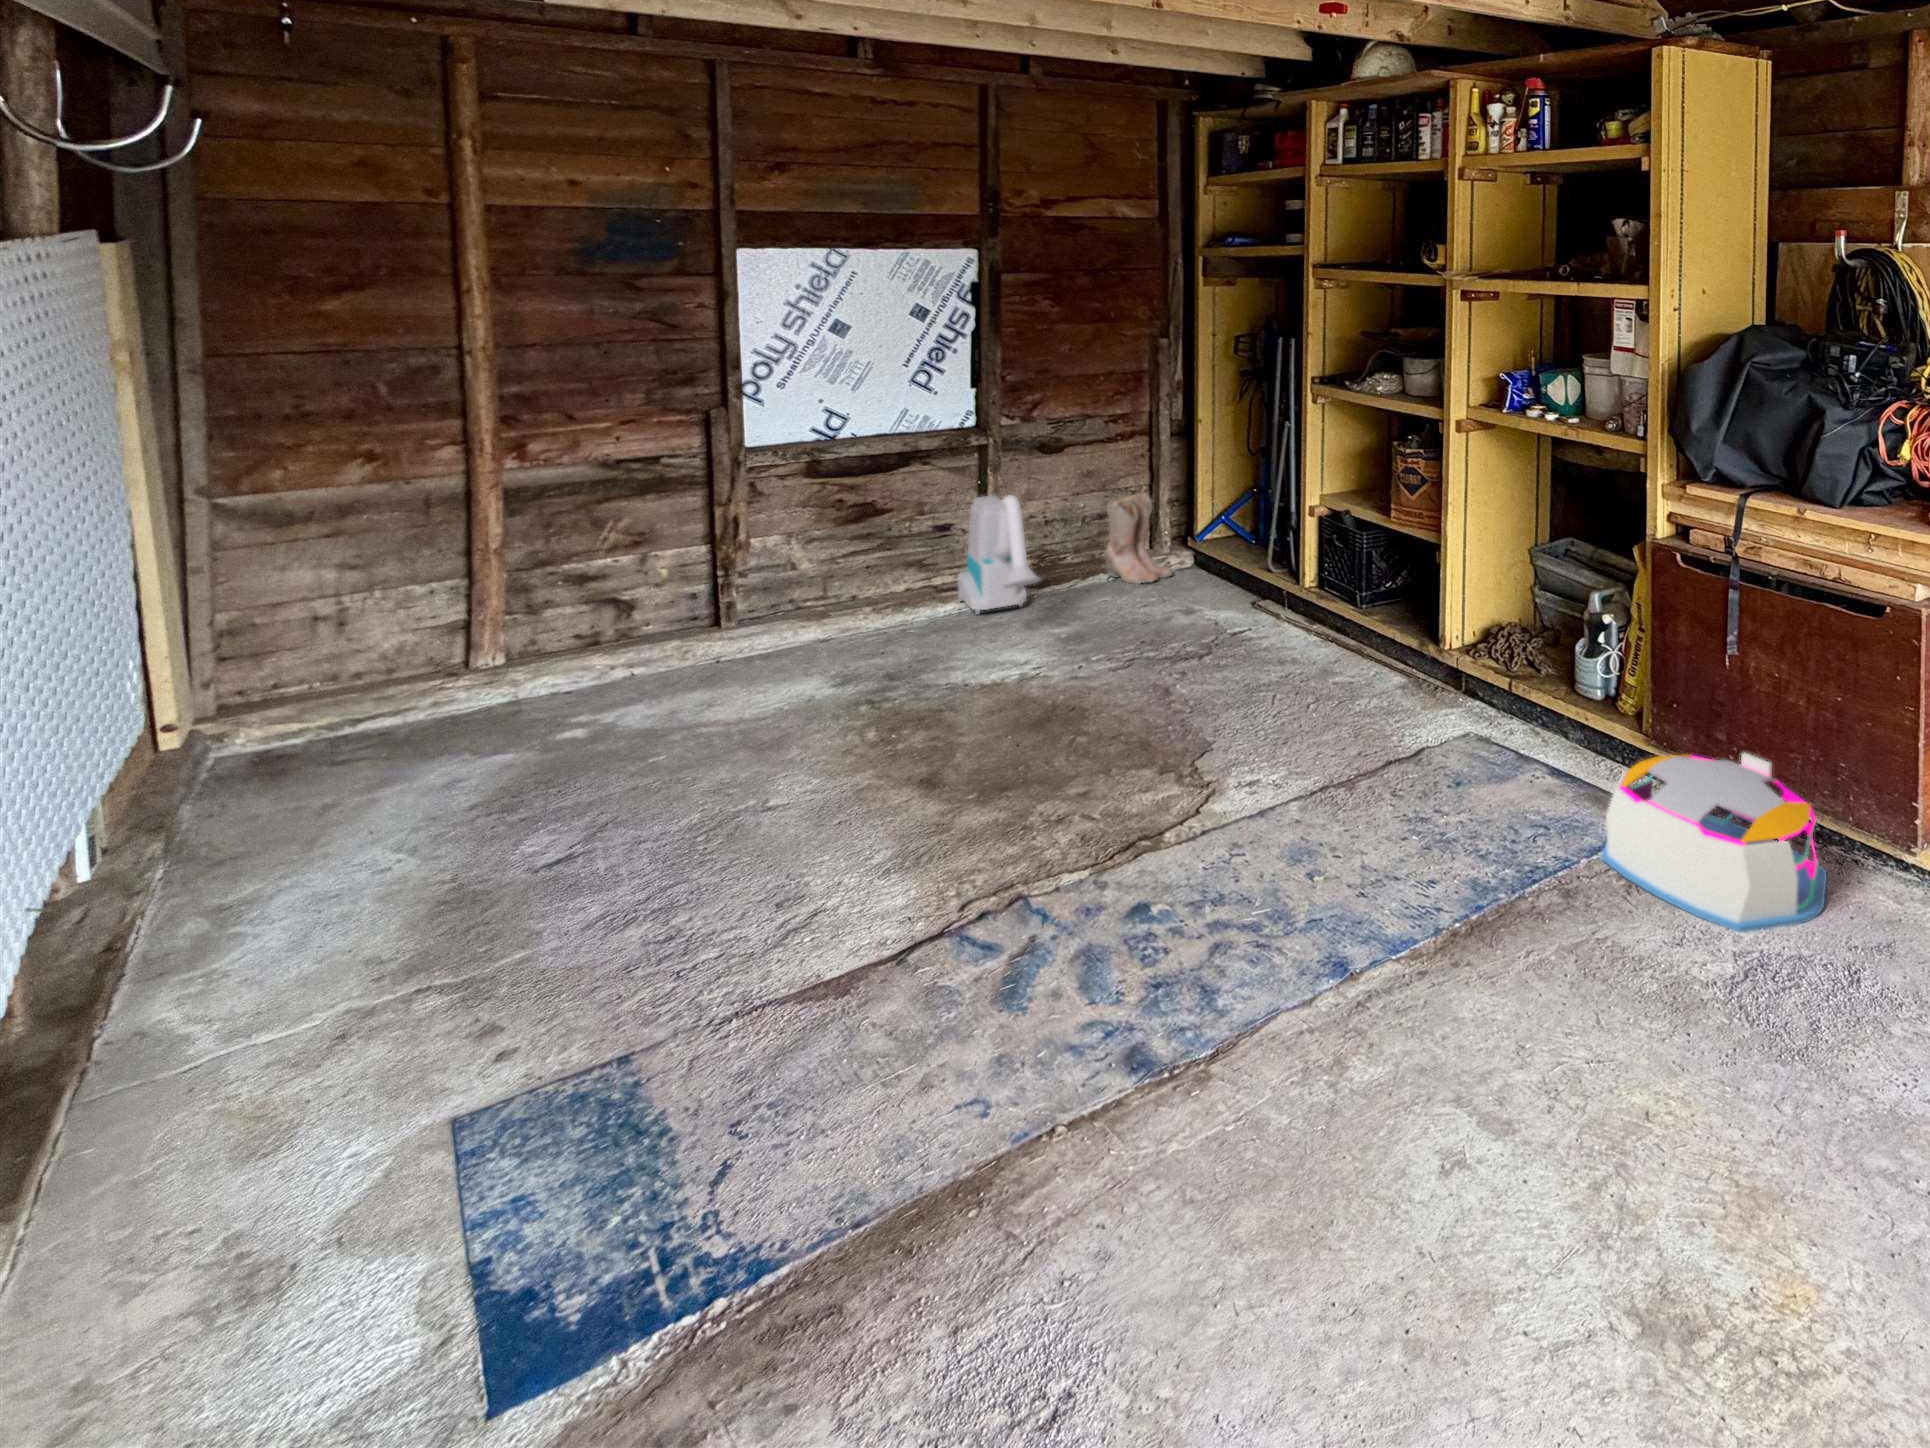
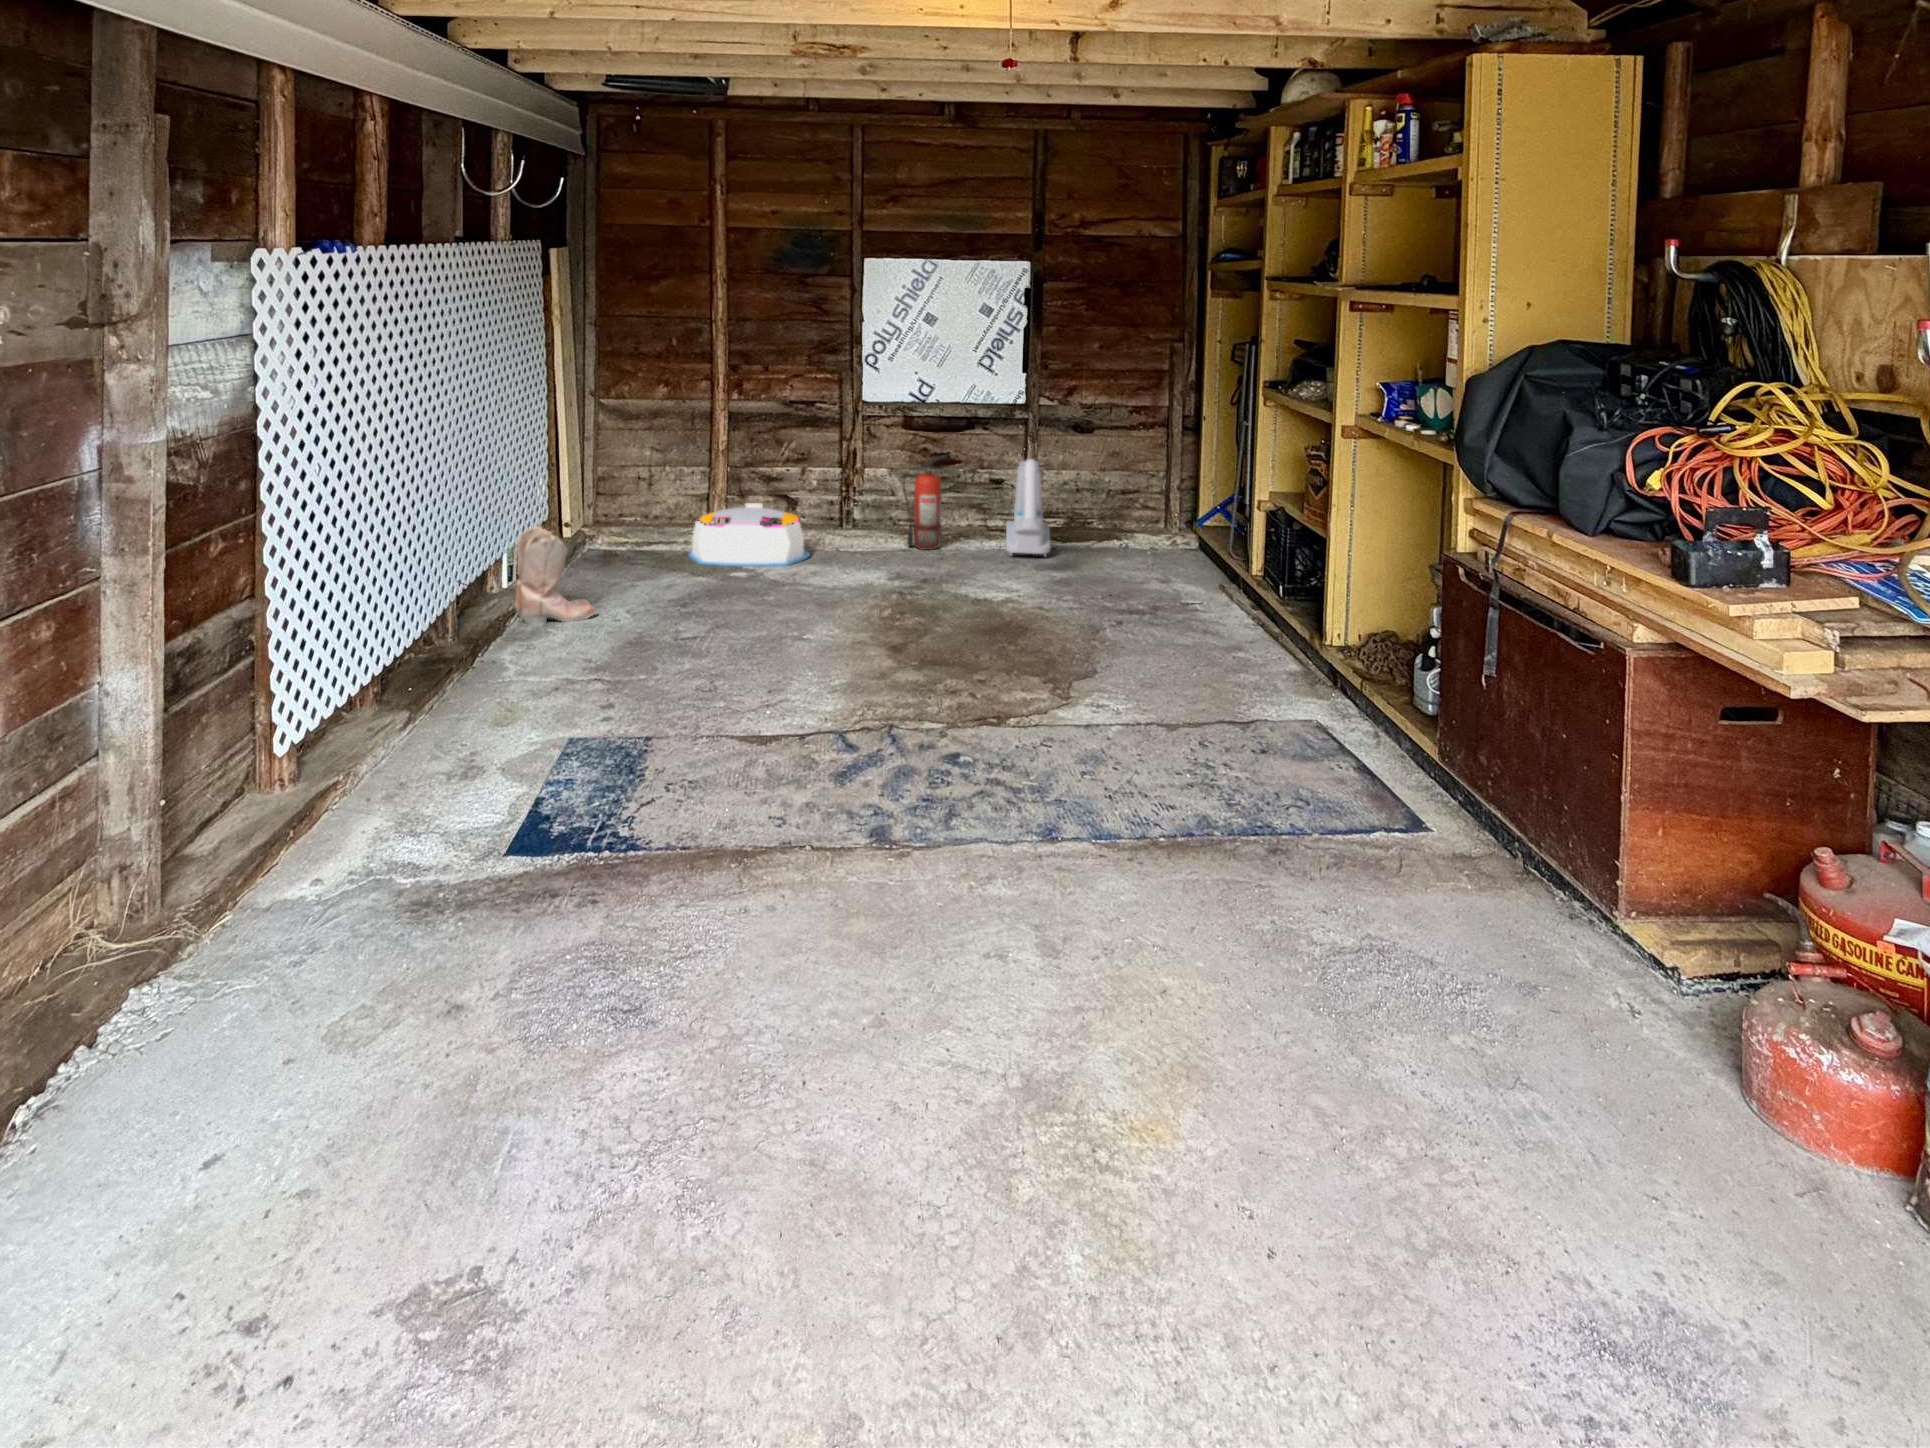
boots: present [1106,493,1172,584] -> present [515,526,597,624]
fire extinguisher: none [816,504,880,630] -> present [903,456,946,550]
storage bin: present [1601,753,1827,932] -> present [689,503,810,567]

